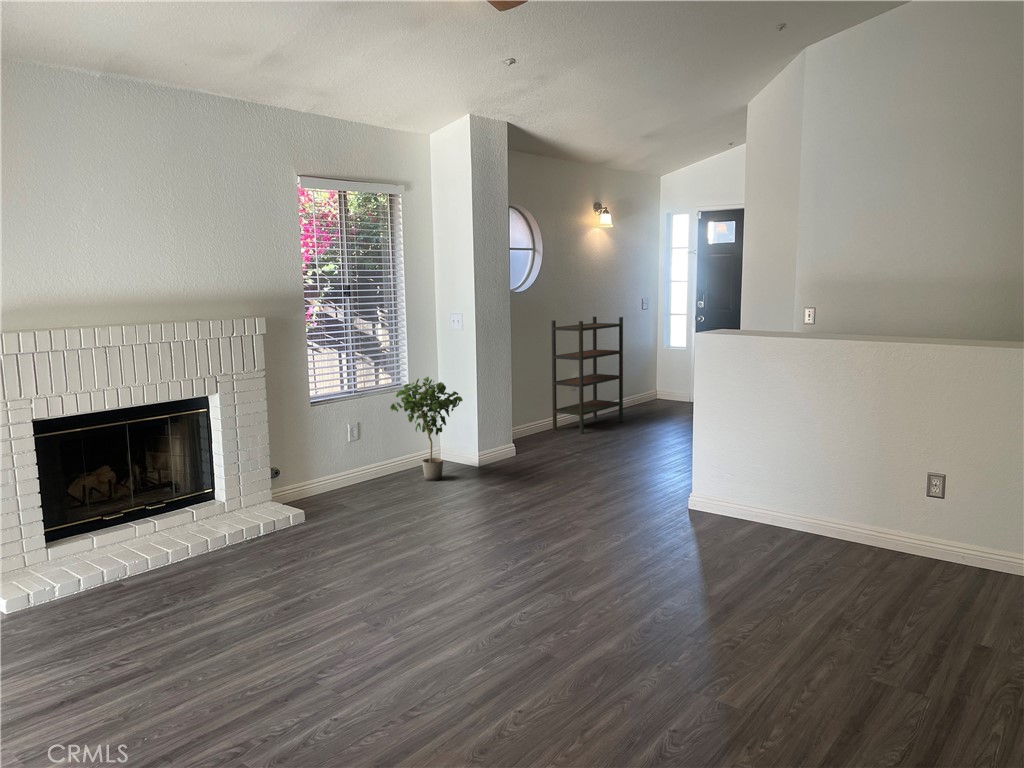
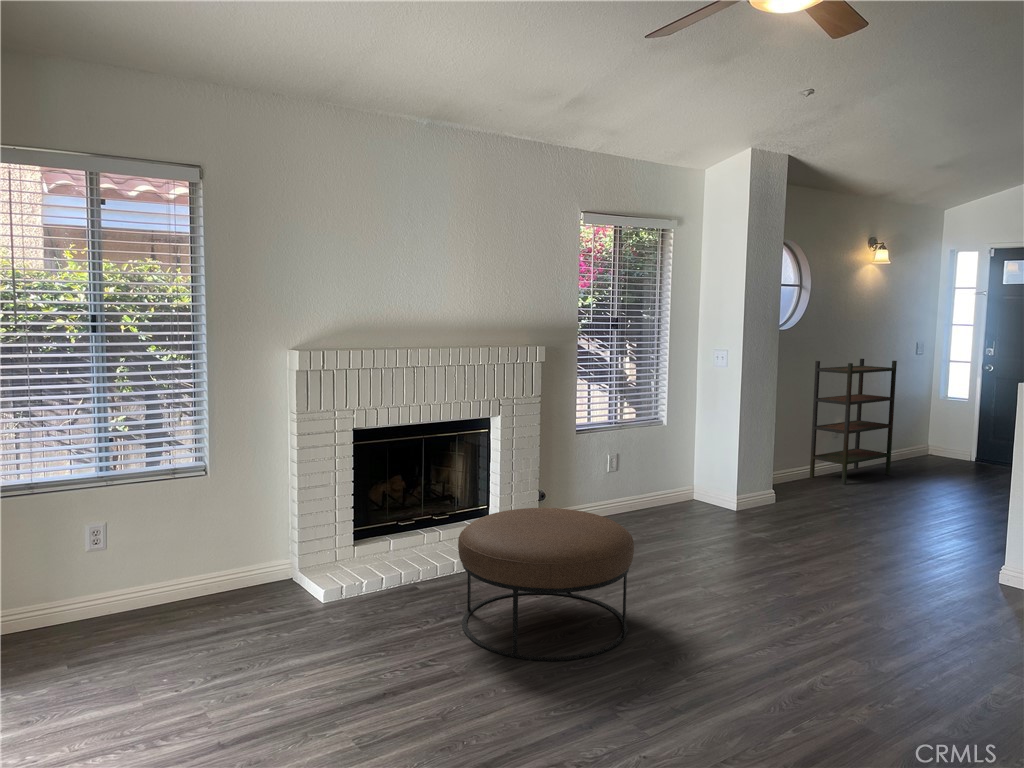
potted plant: present [390,377,463,481] -> none [650,413,729,520]
ottoman: none [155,484,347,643] -> present [458,508,634,661]

